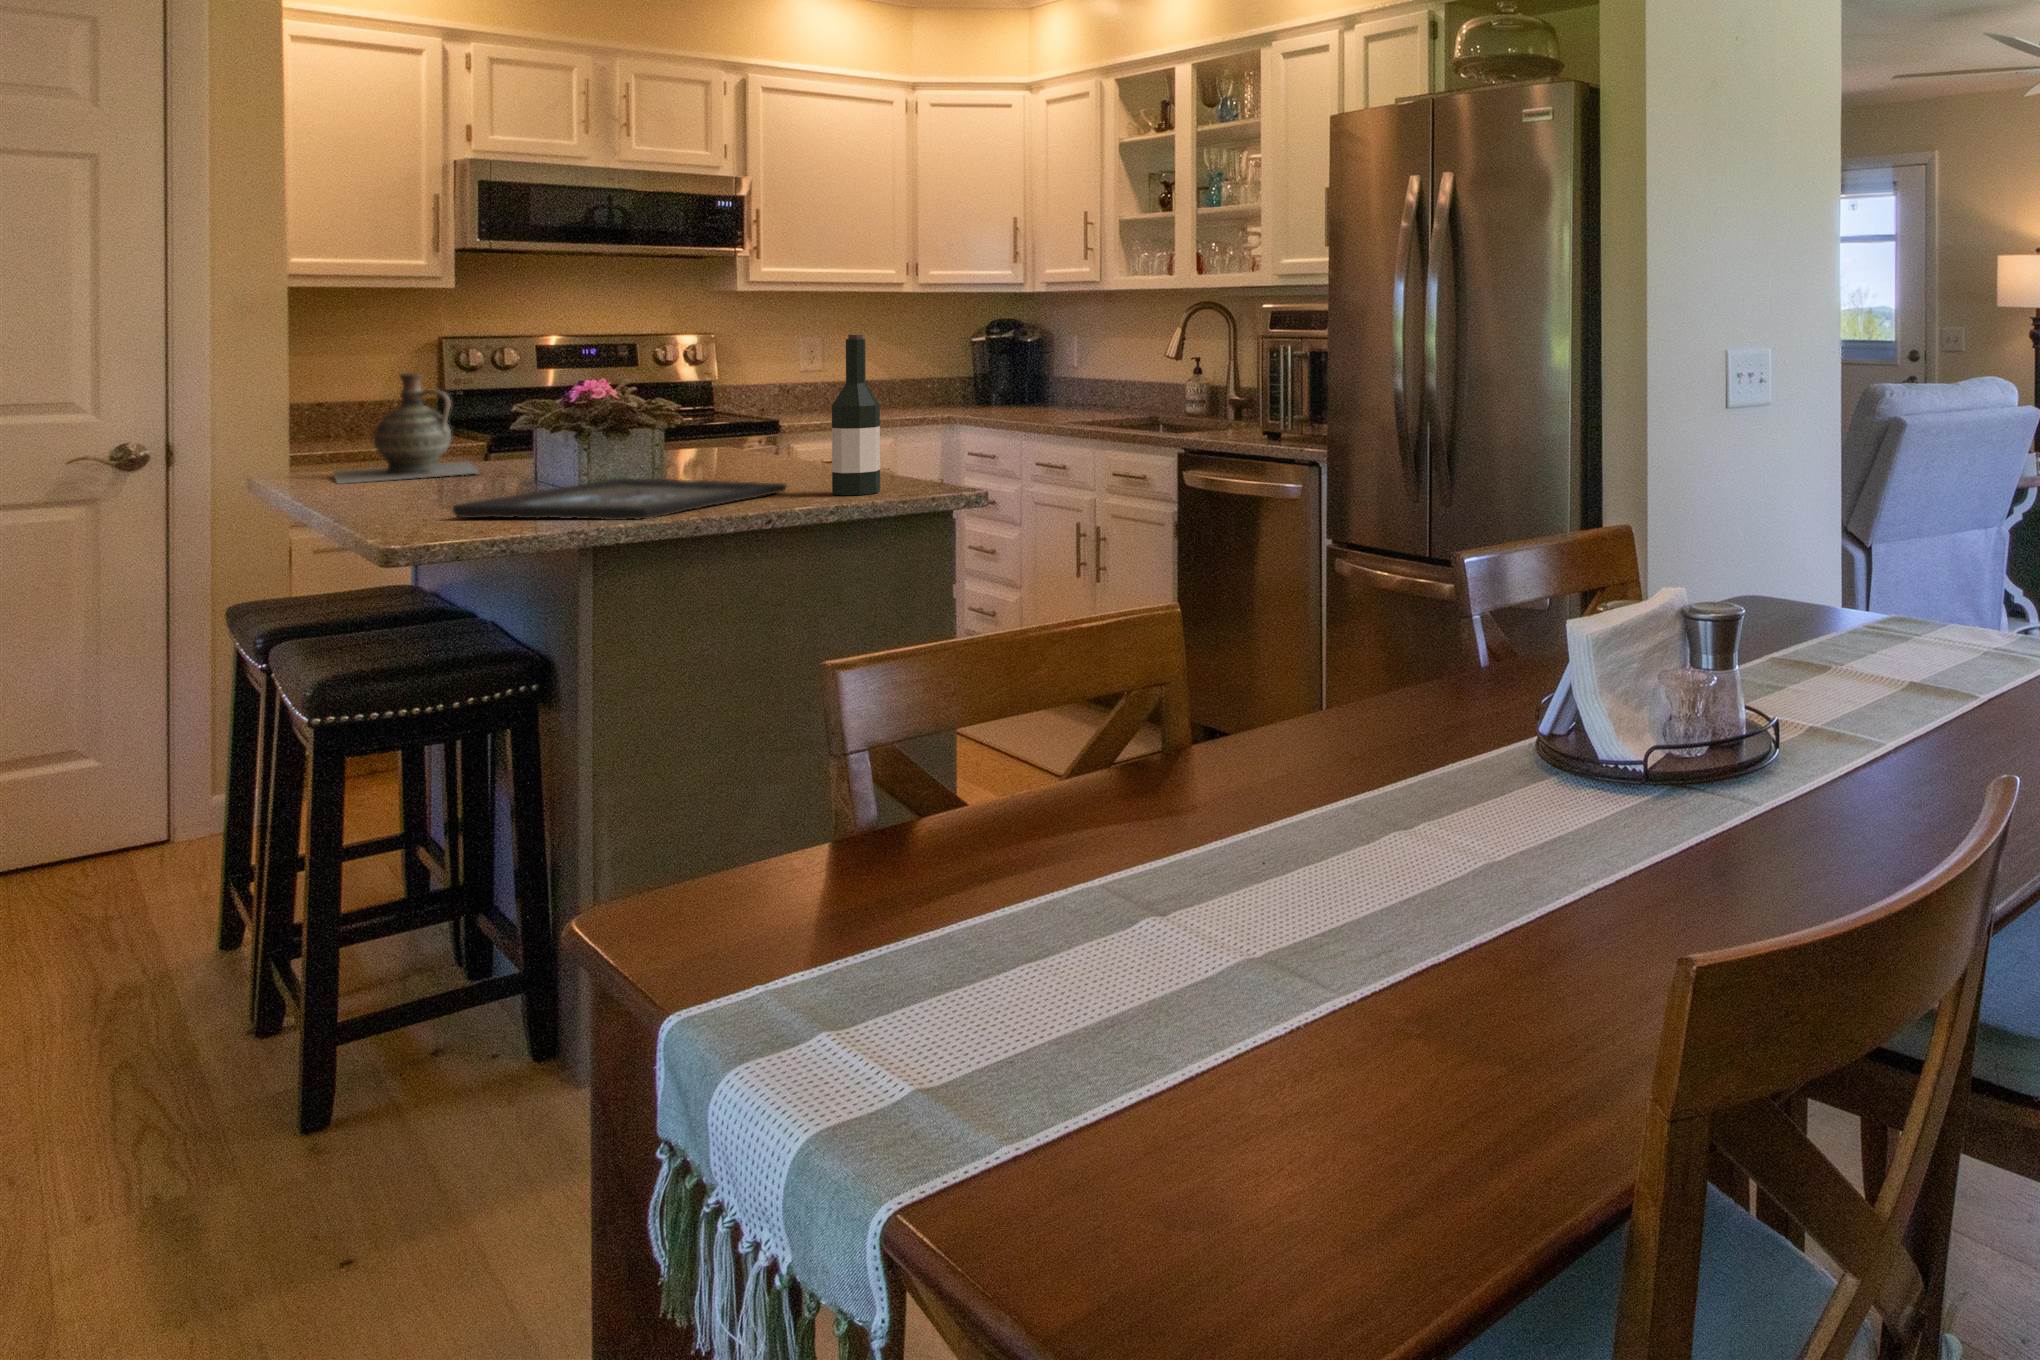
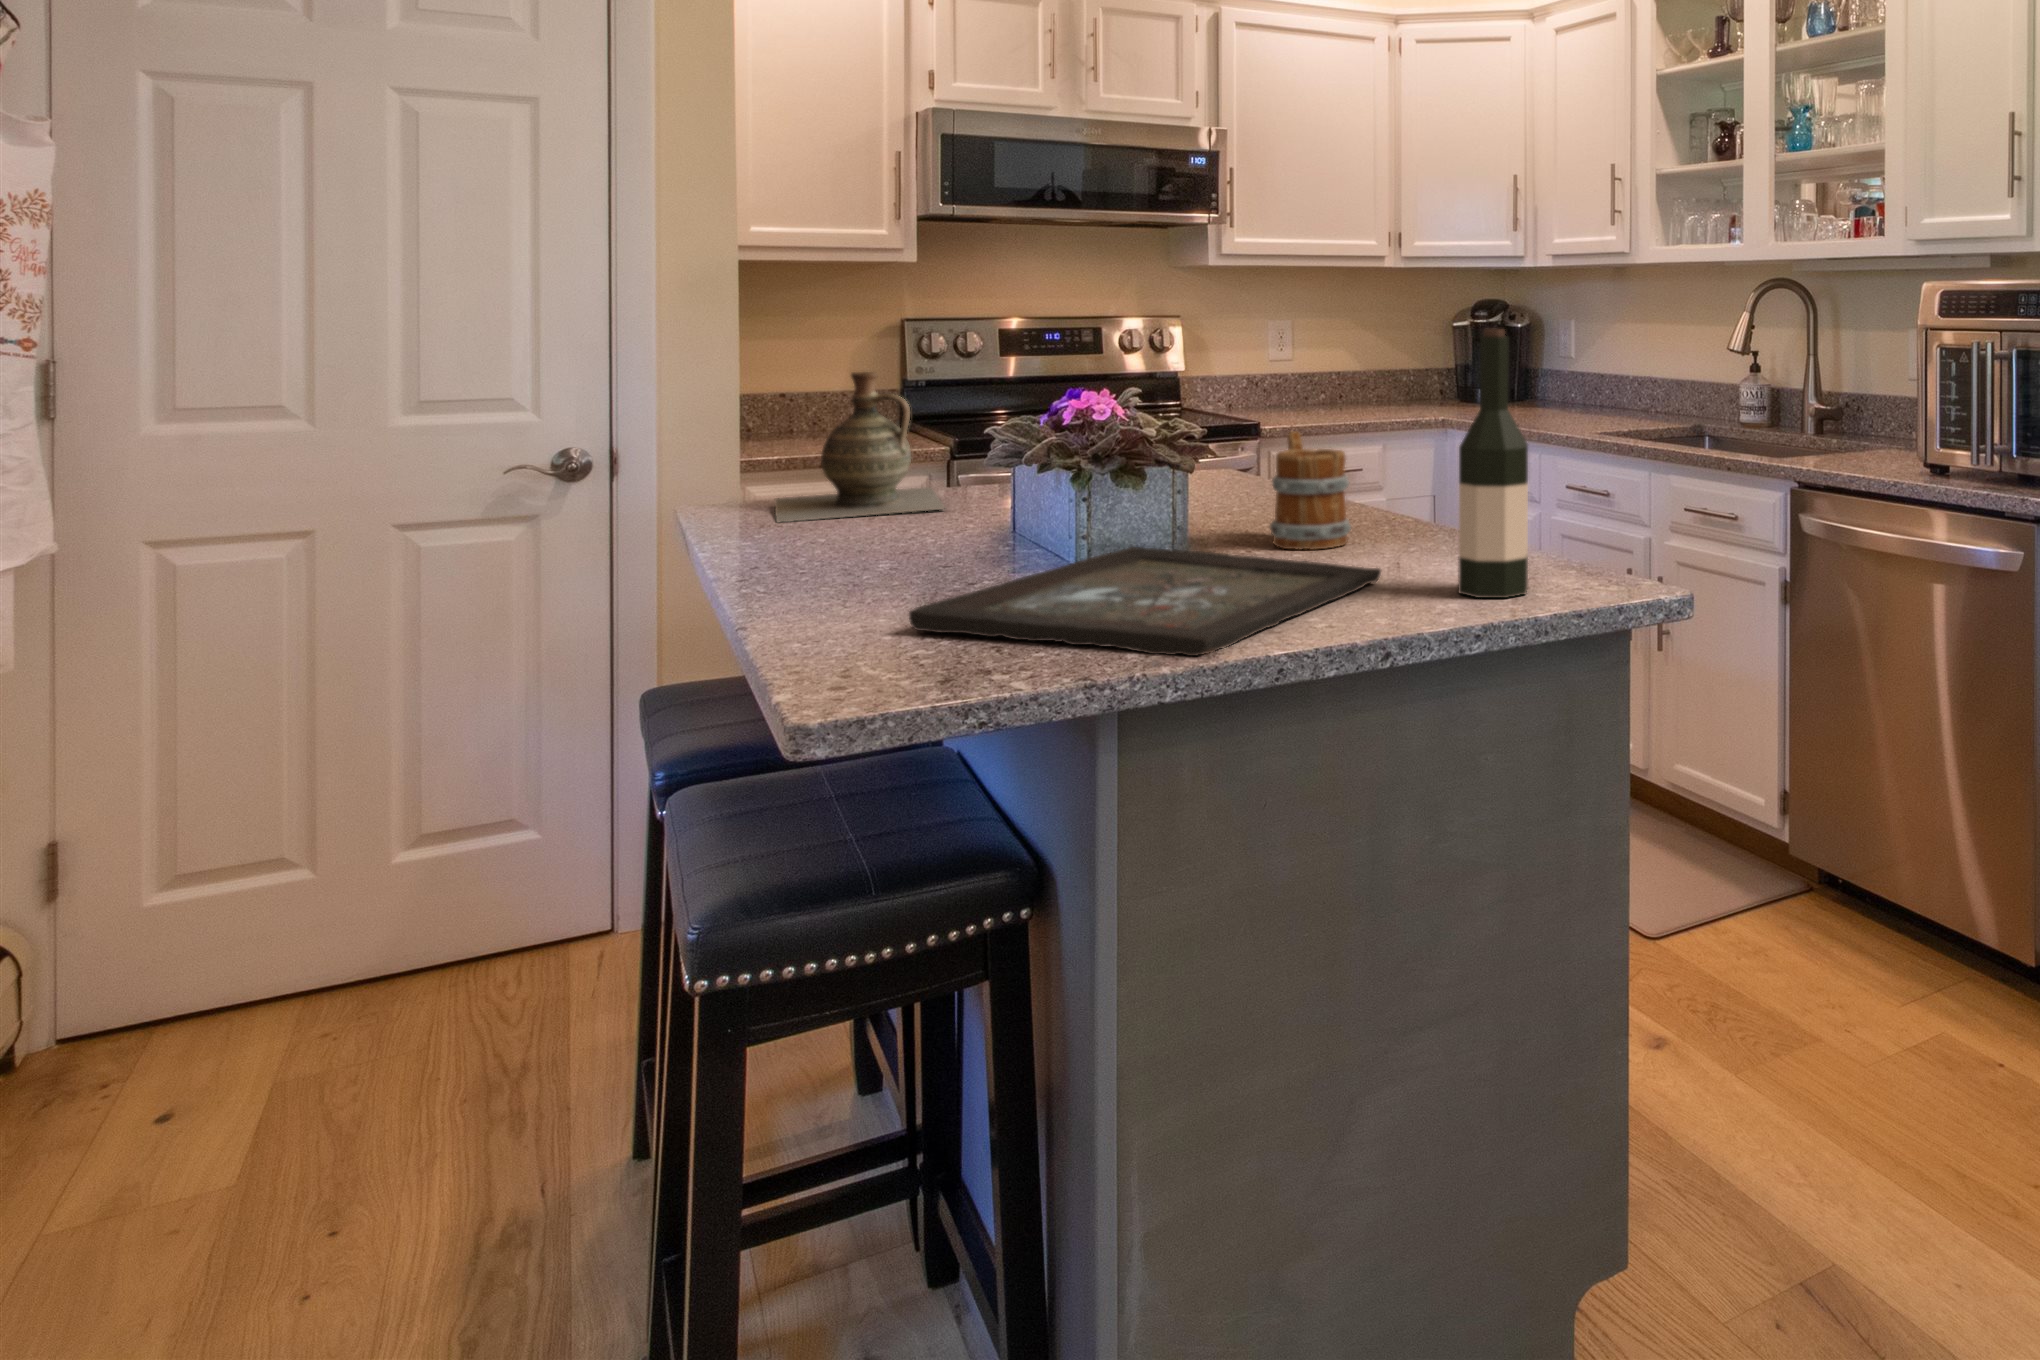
mug: none [727,406,787,482] -> present [1270,431,1351,550]

